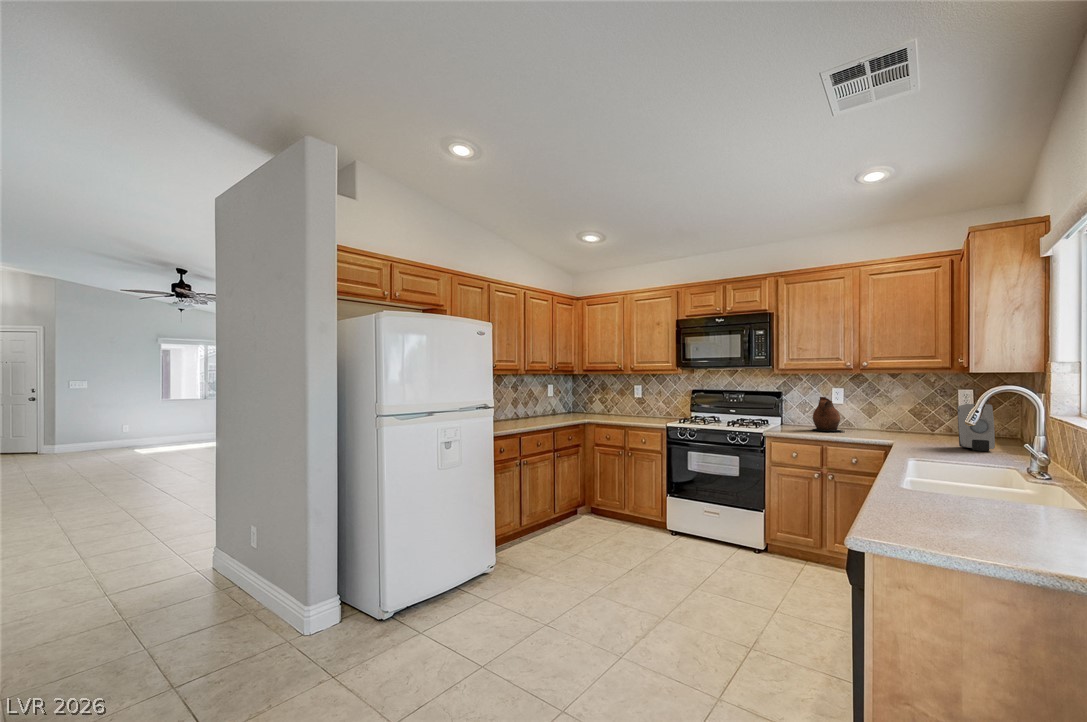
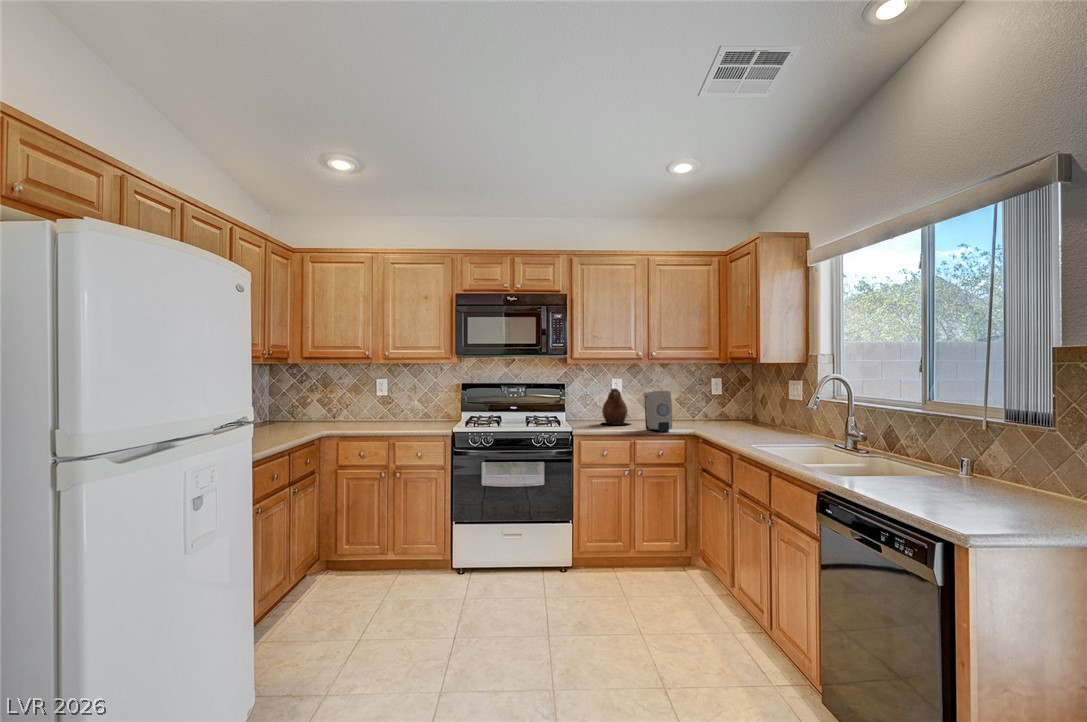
soap dispenser: present [957,404,995,451] -> present [644,391,672,431]

